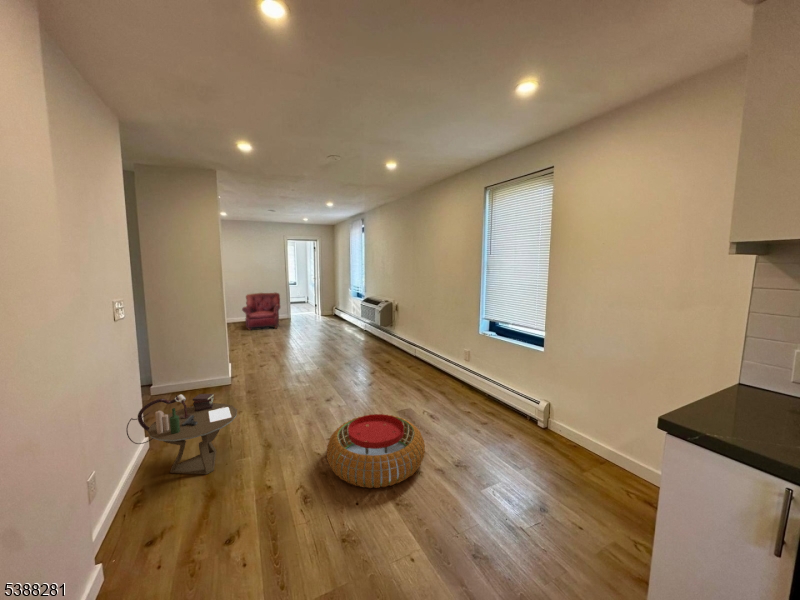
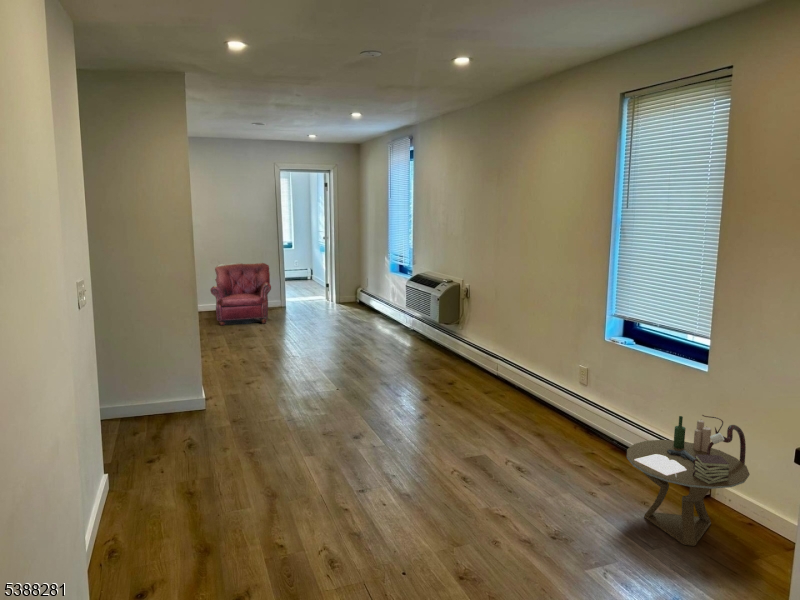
side table: present [126,394,237,474] -> present [627,415,750,546]
pouf: present [327,414,425,488] -> none [359,457,505,557]

